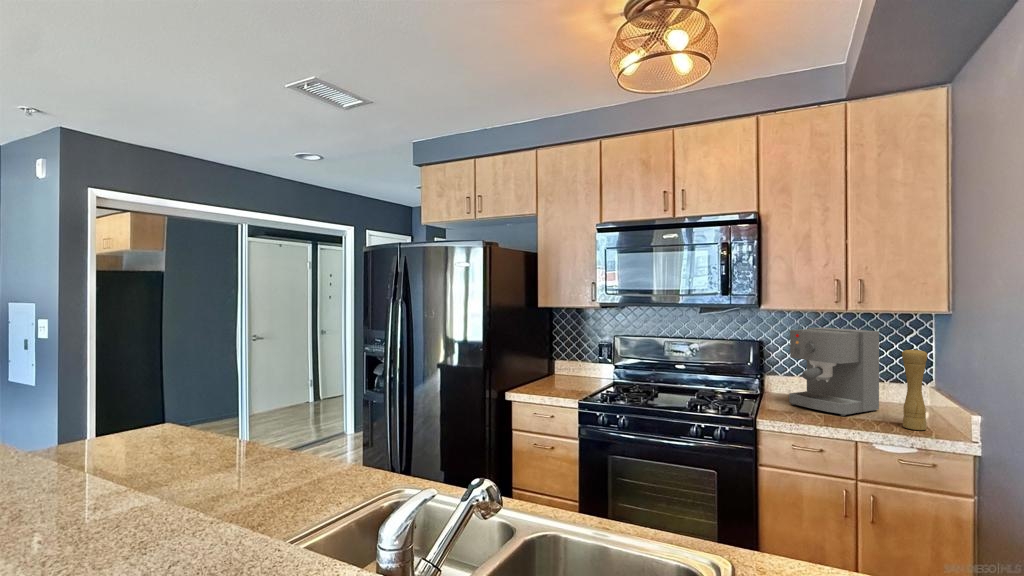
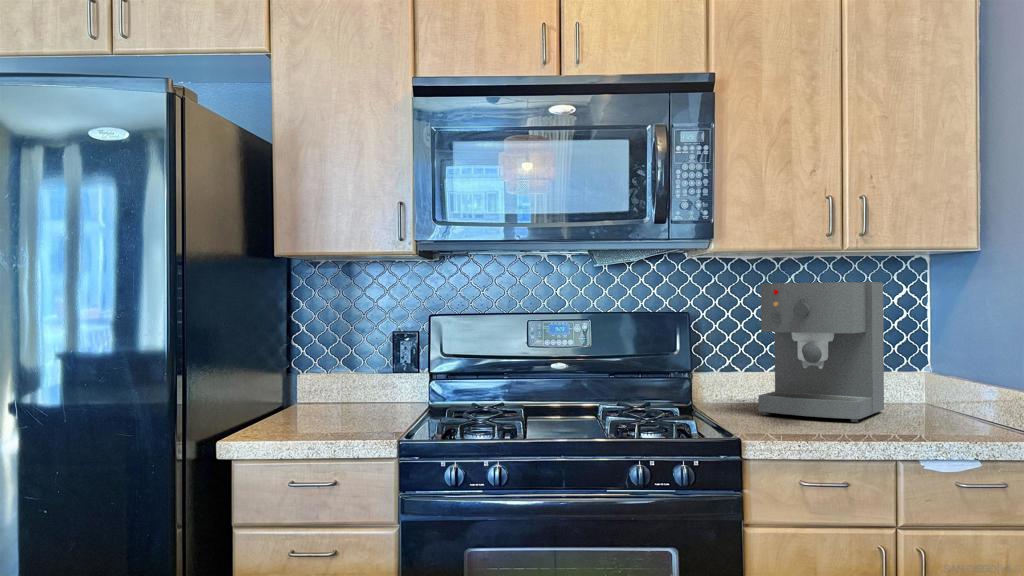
pepper mill: present [902,349,928,430] -> none [948,299,984,429]

